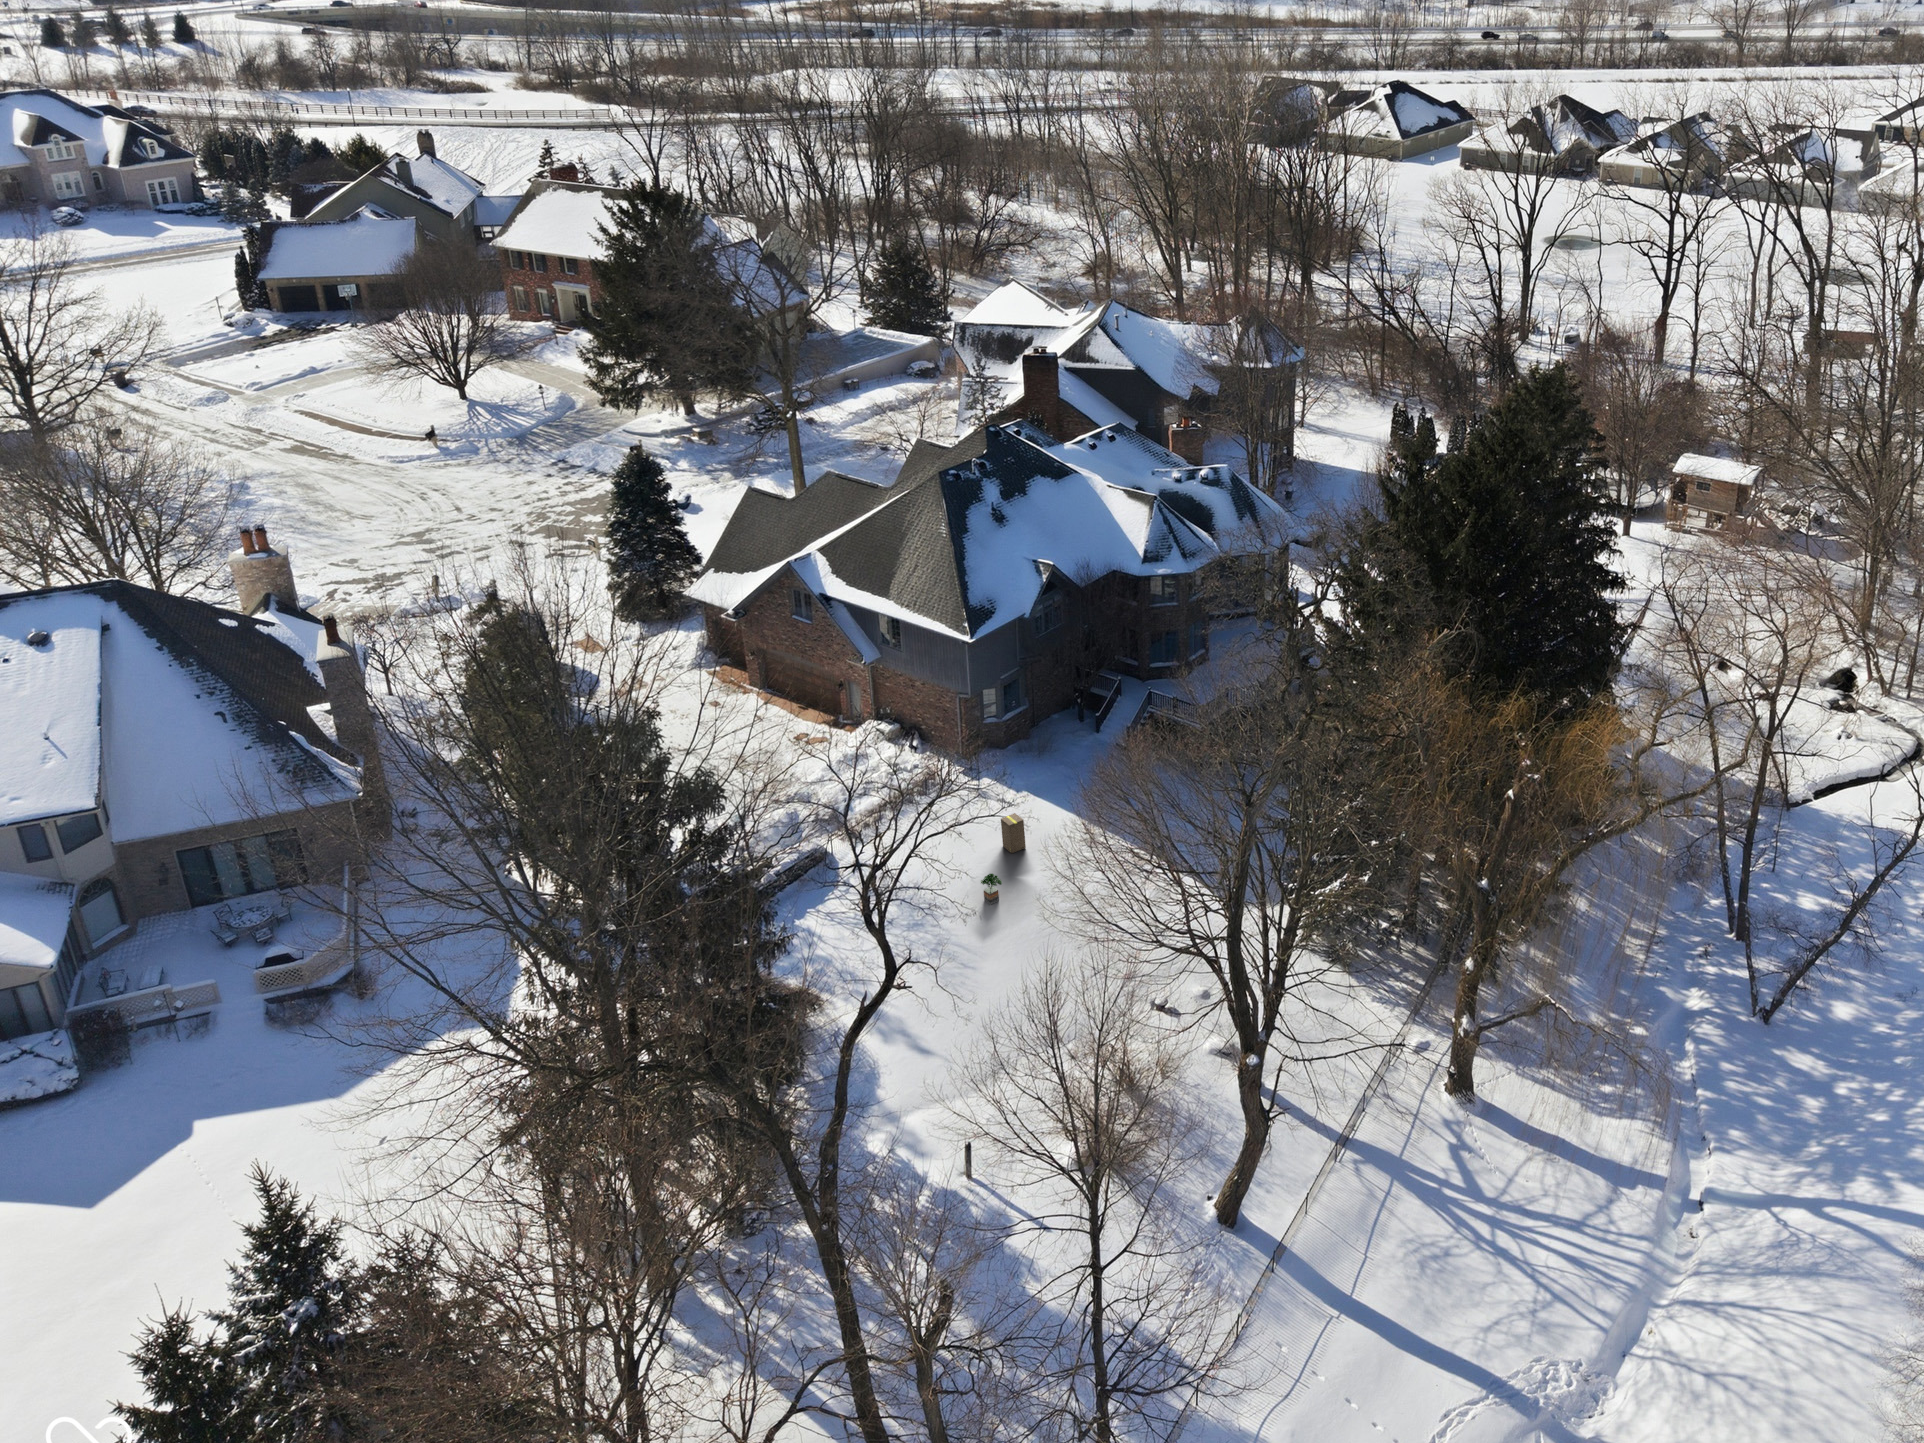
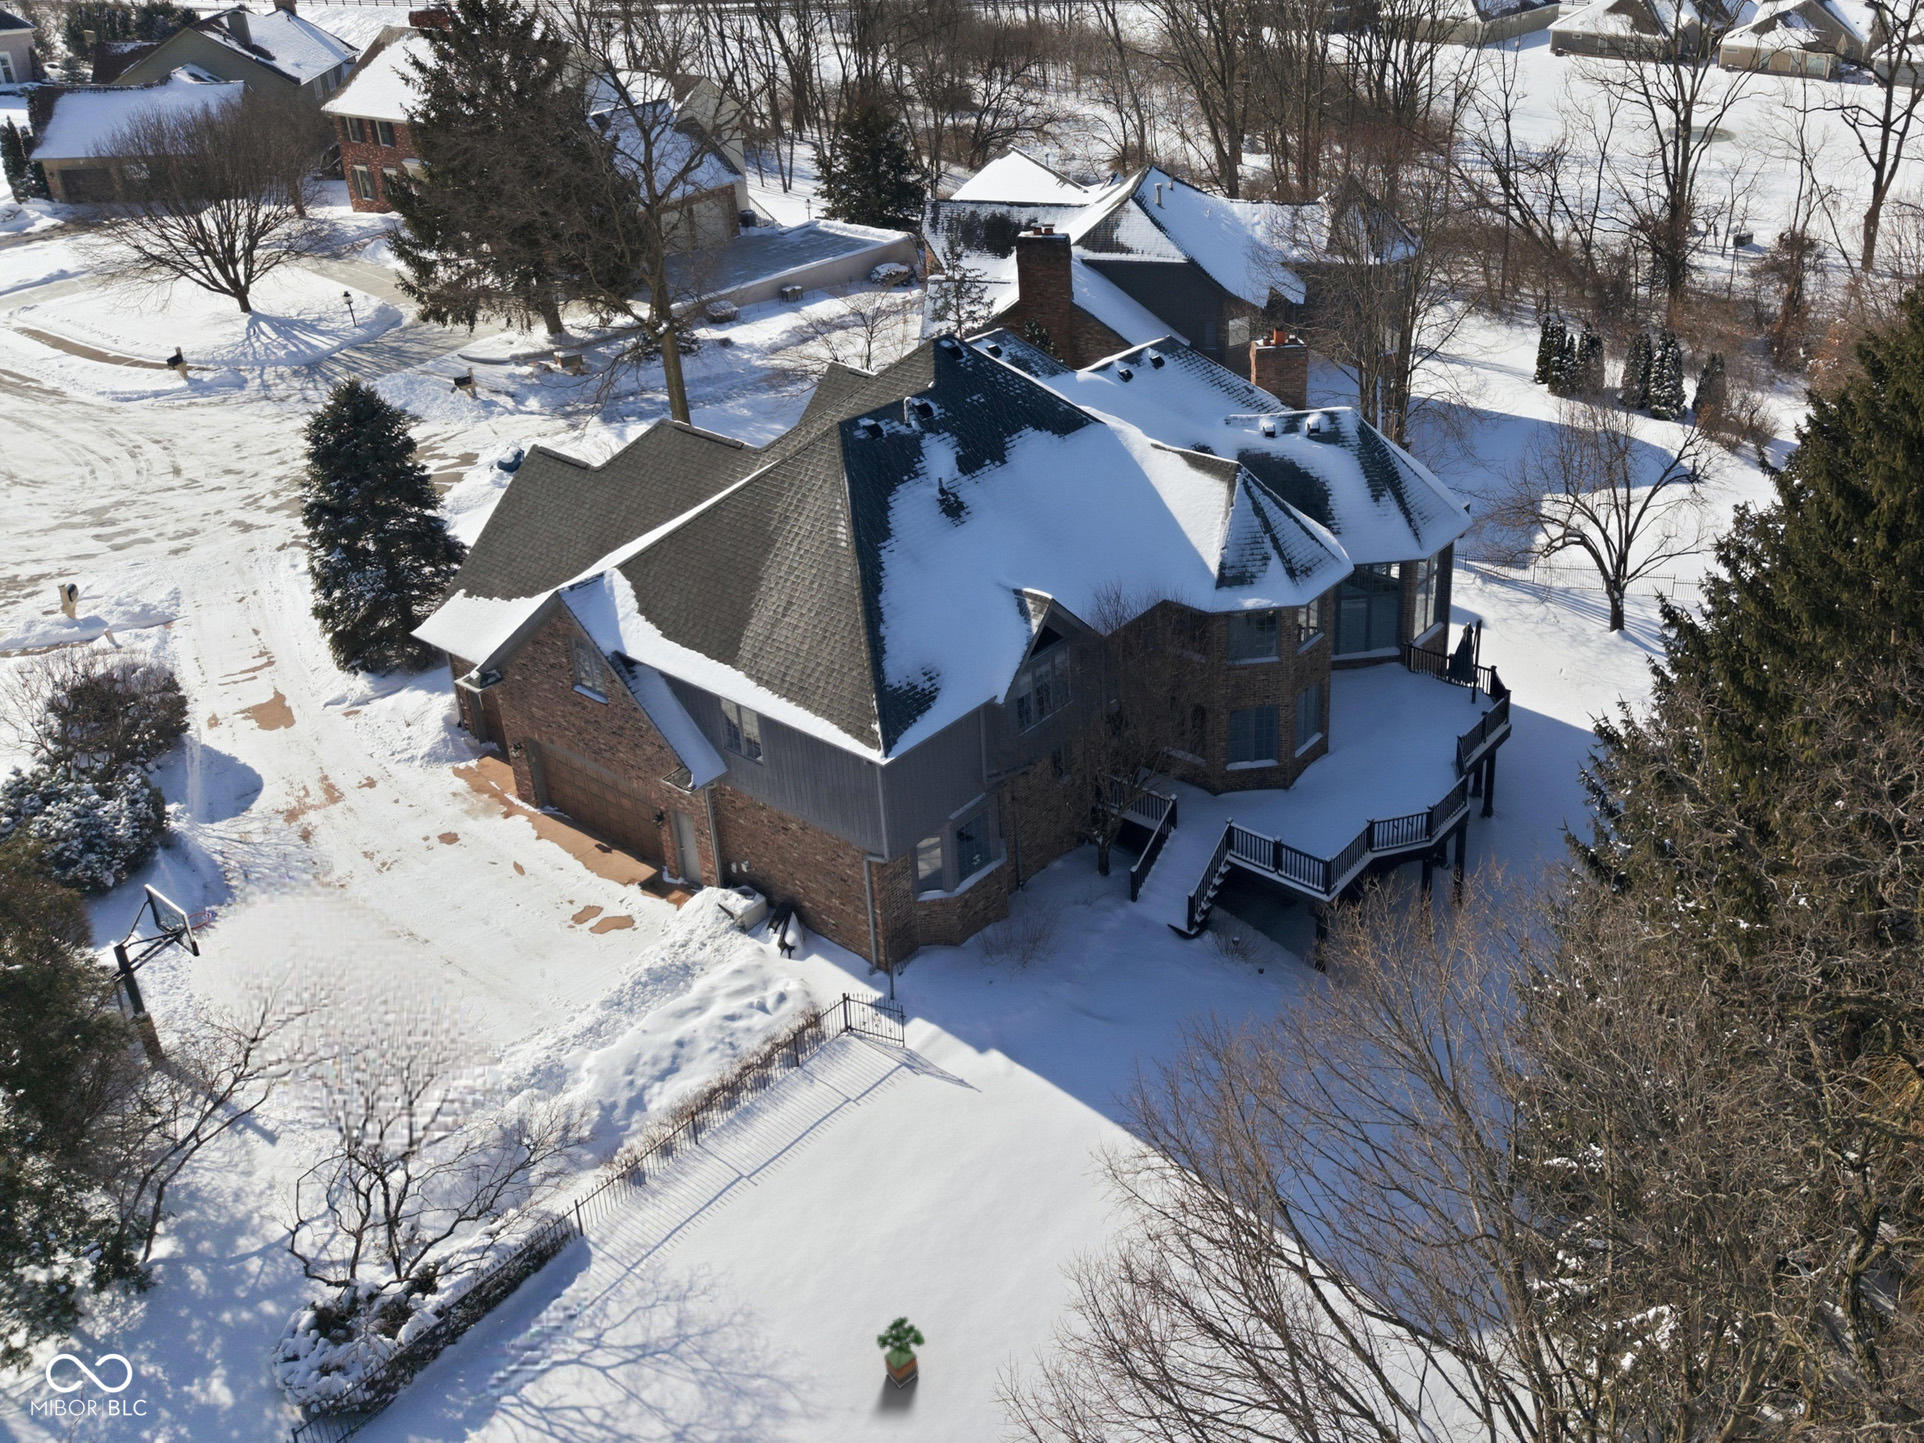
cardboard box: present [1001,813,1026,853] -> none [933,1137,986,1227]

